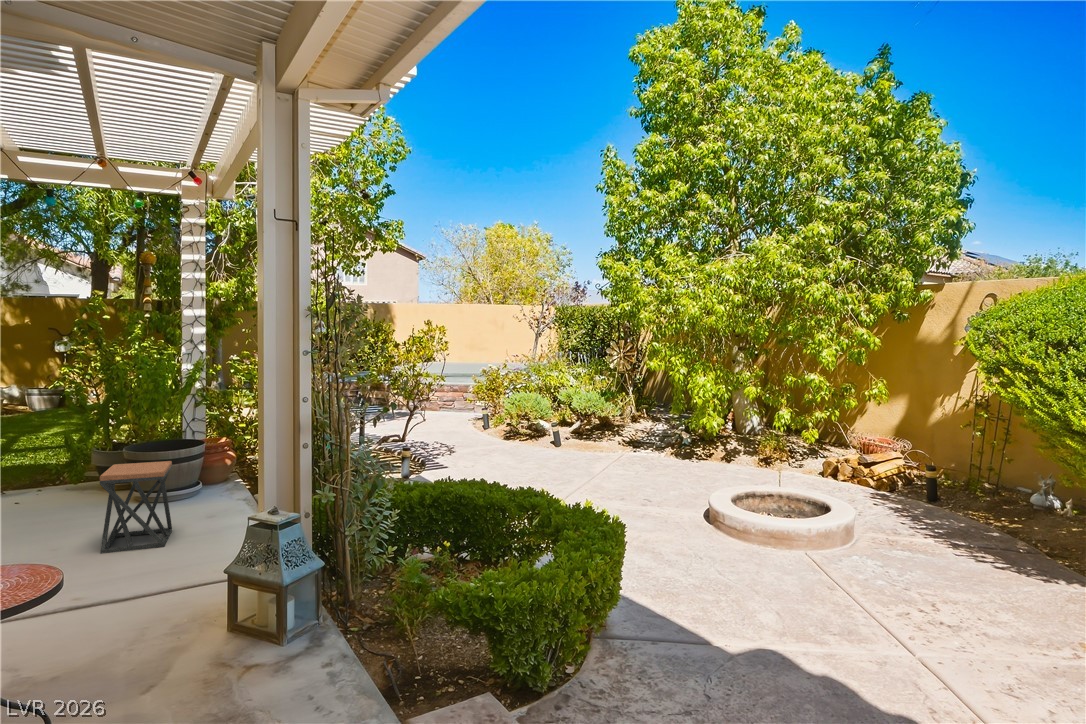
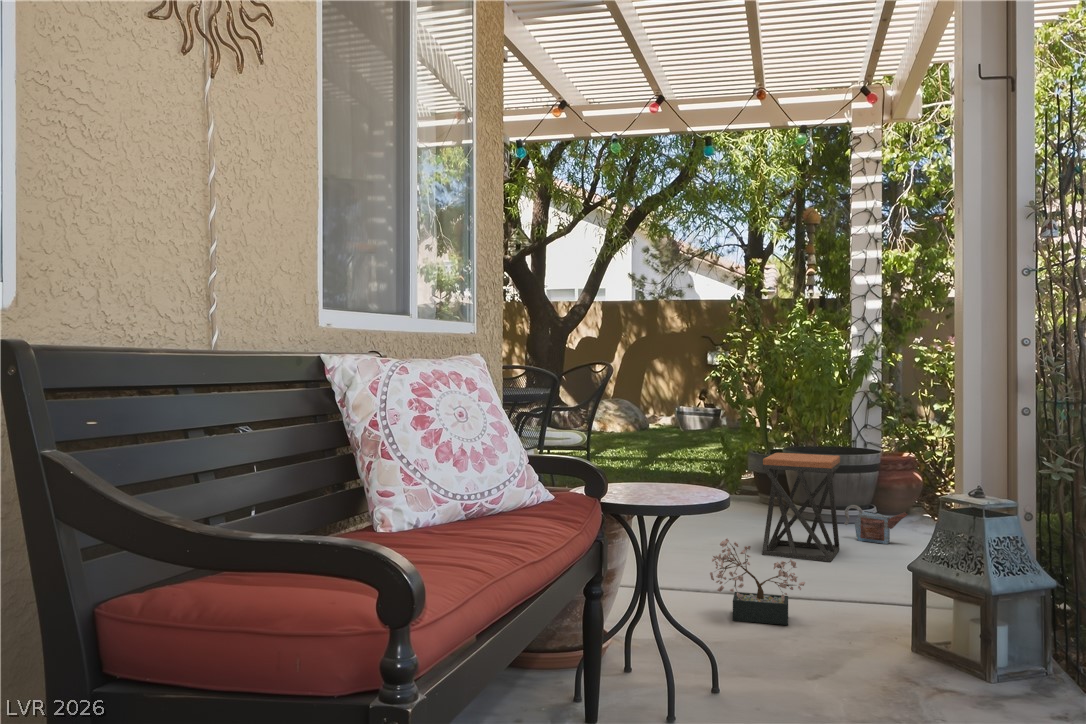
watering can: none [176,490,227,516] -> present [844,505,908,544]
decorative plant: none [38,577,138,650] -> present [710,539,805,625]

